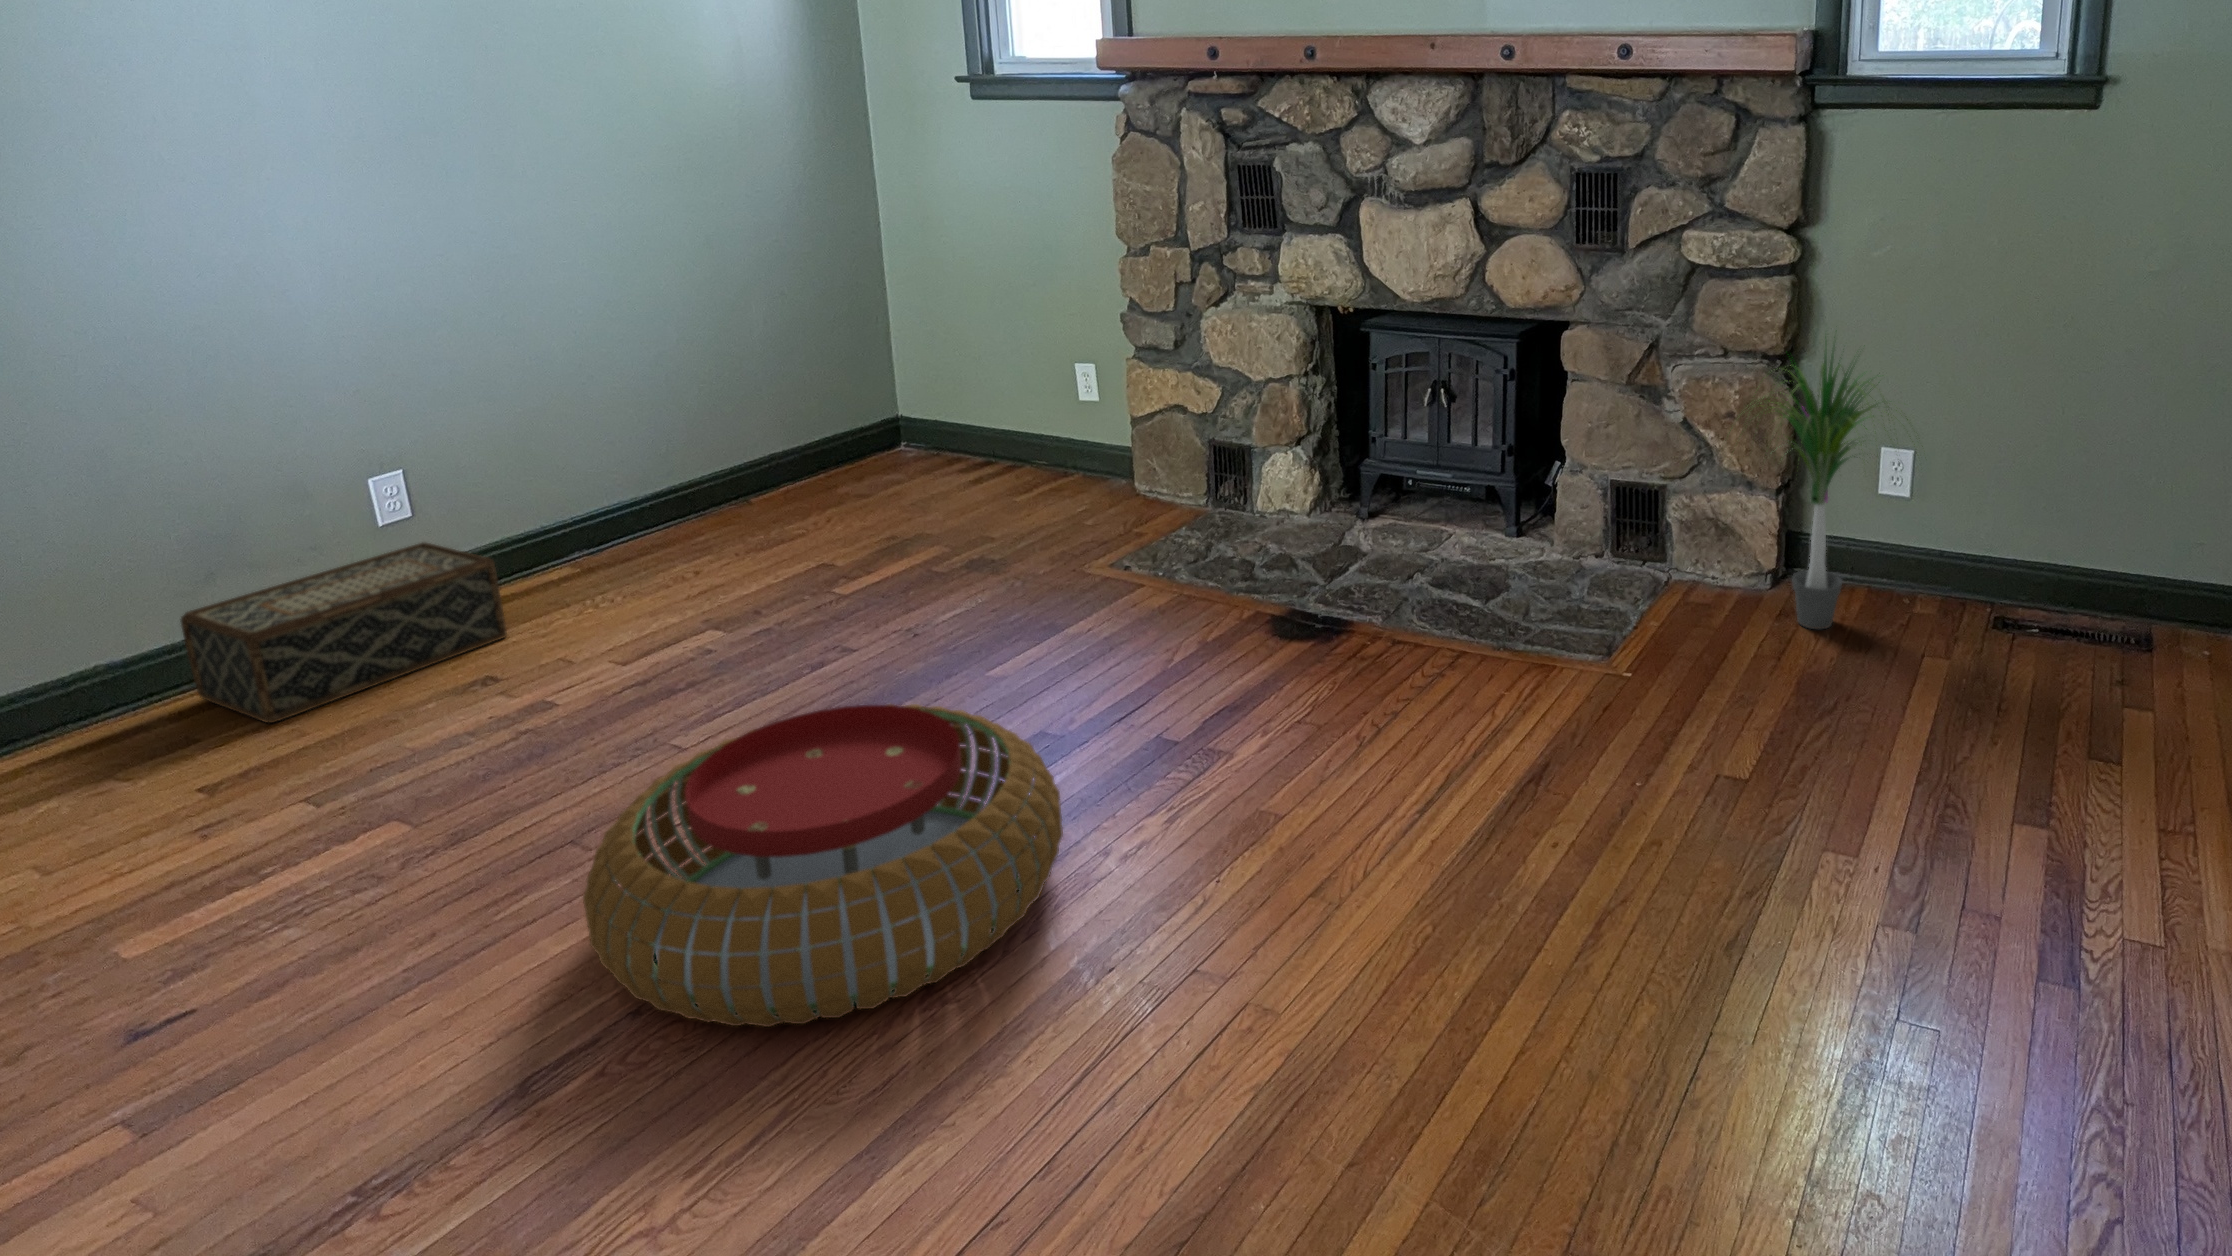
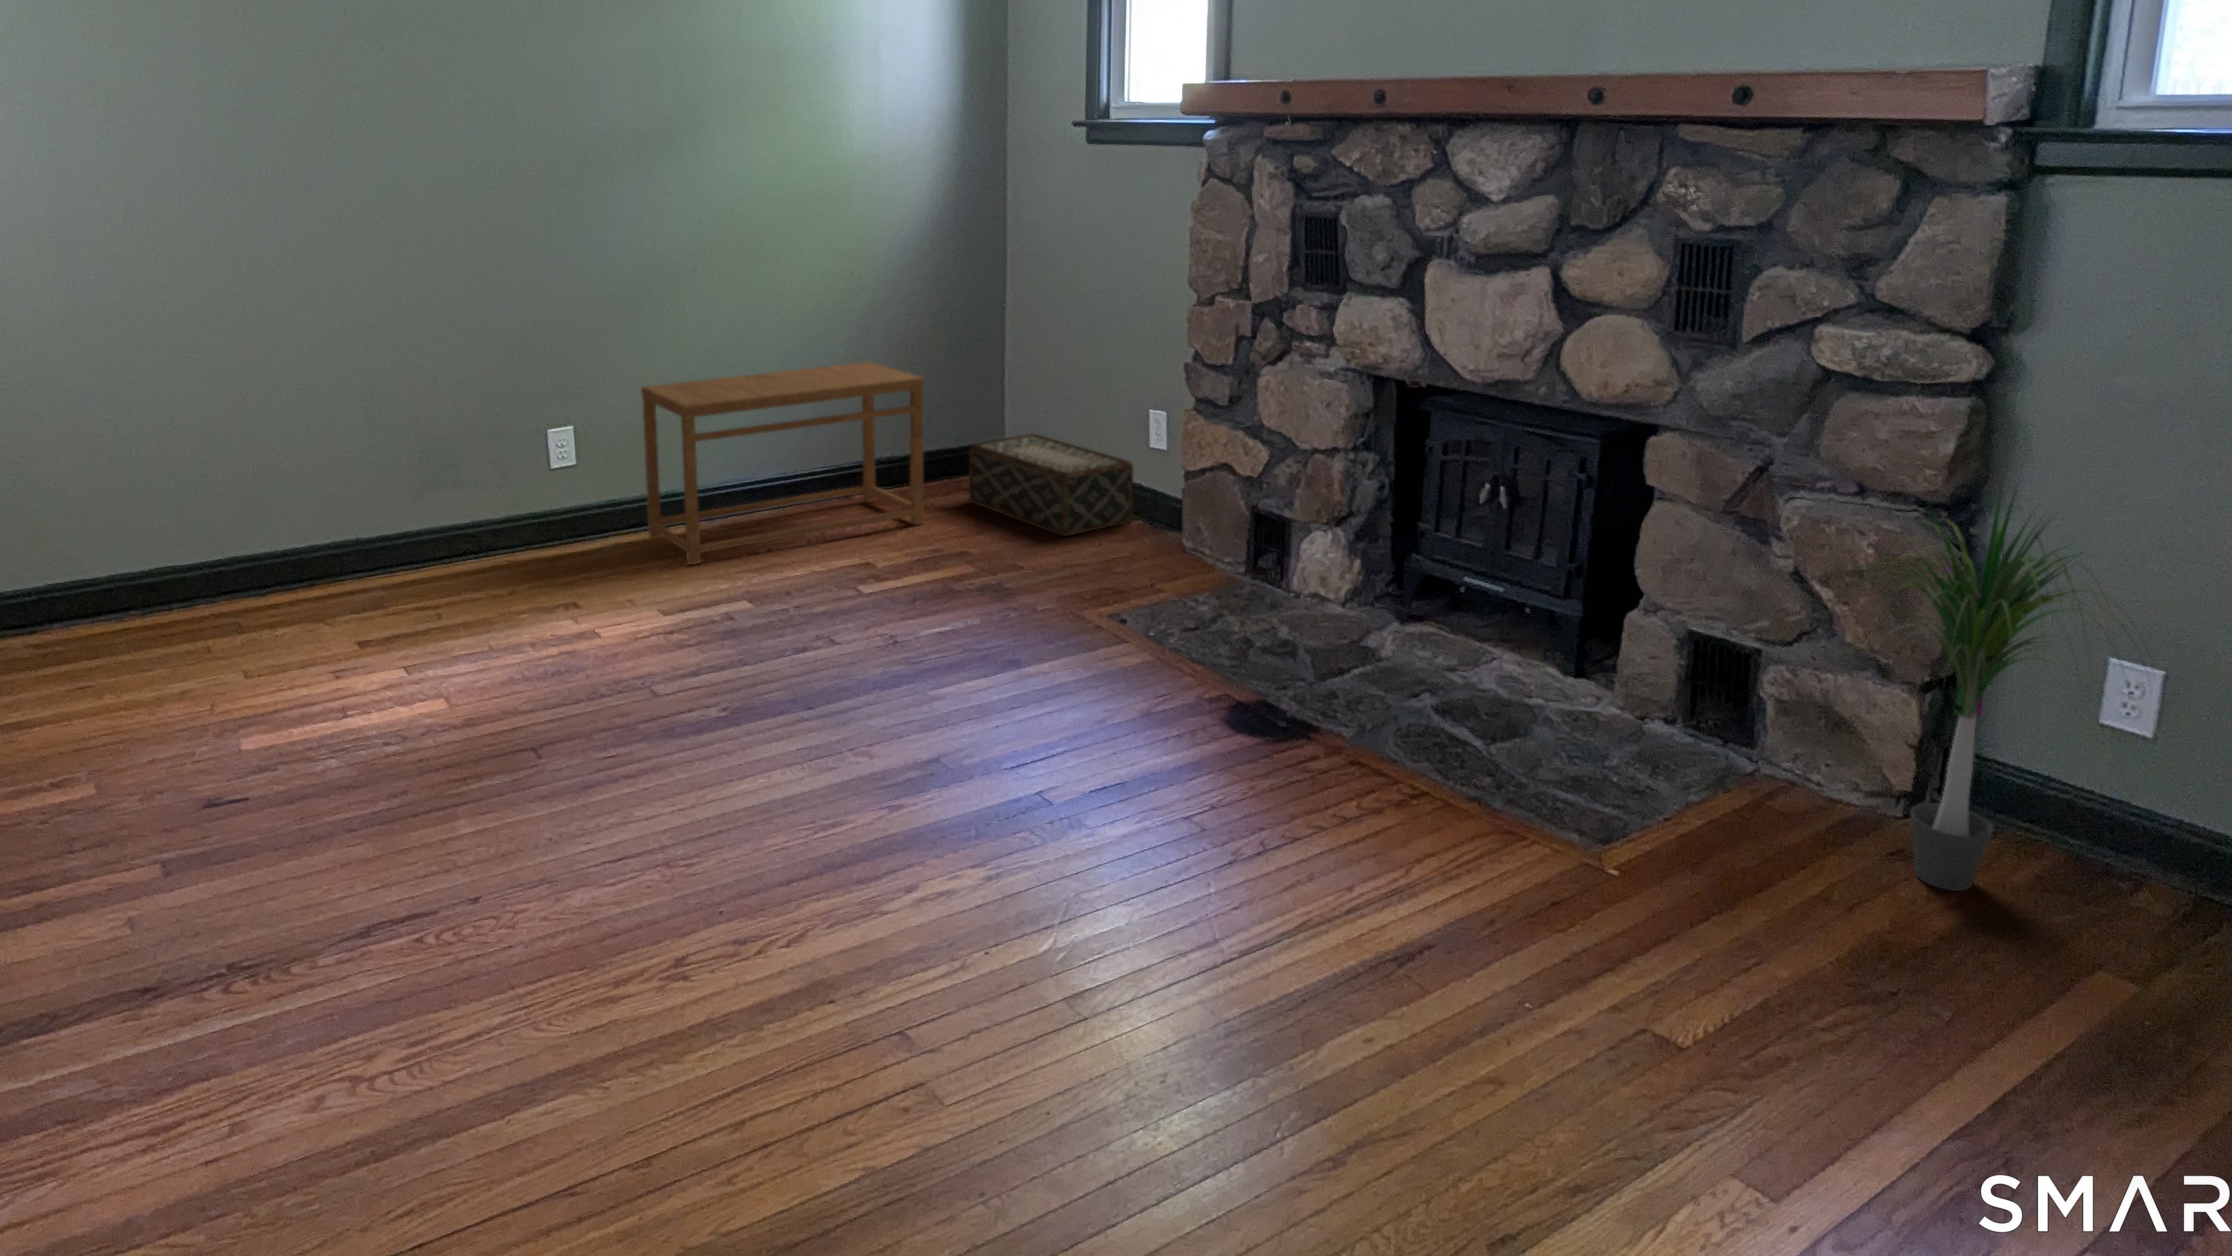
side table: none [489,349,855,606] -> present [641,362,924,565]
woven basket: present [181,543,507,723] -> present [969,434,1133,536]
pouf: present [583,704,1063,1027] -> none [477,680,883,952]

